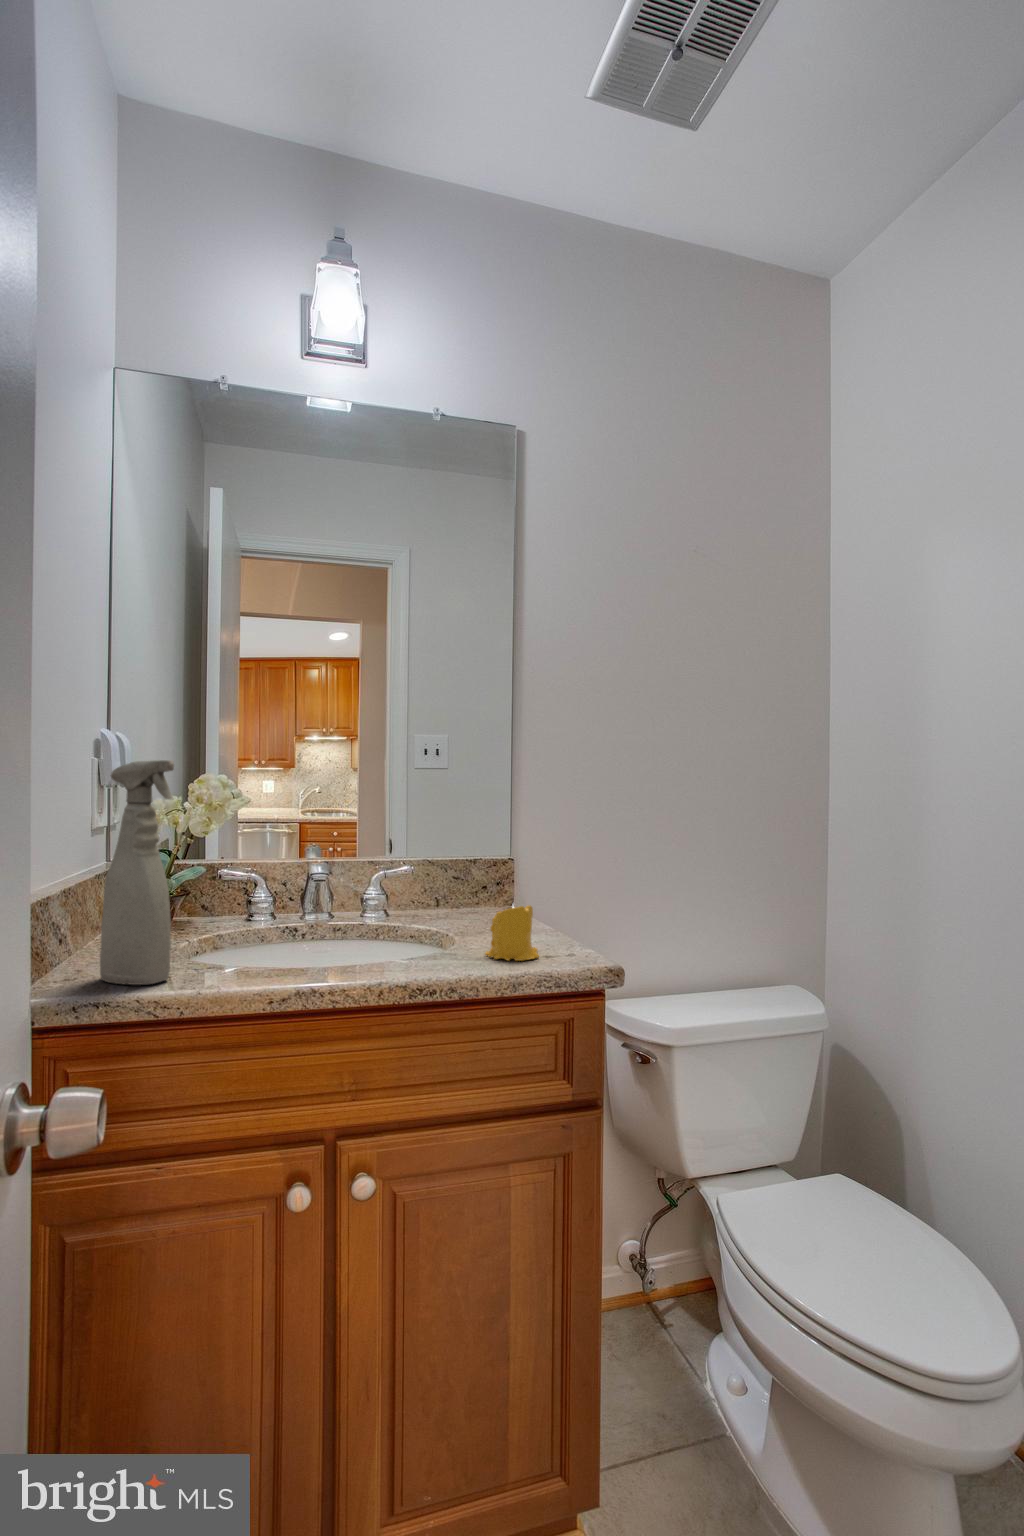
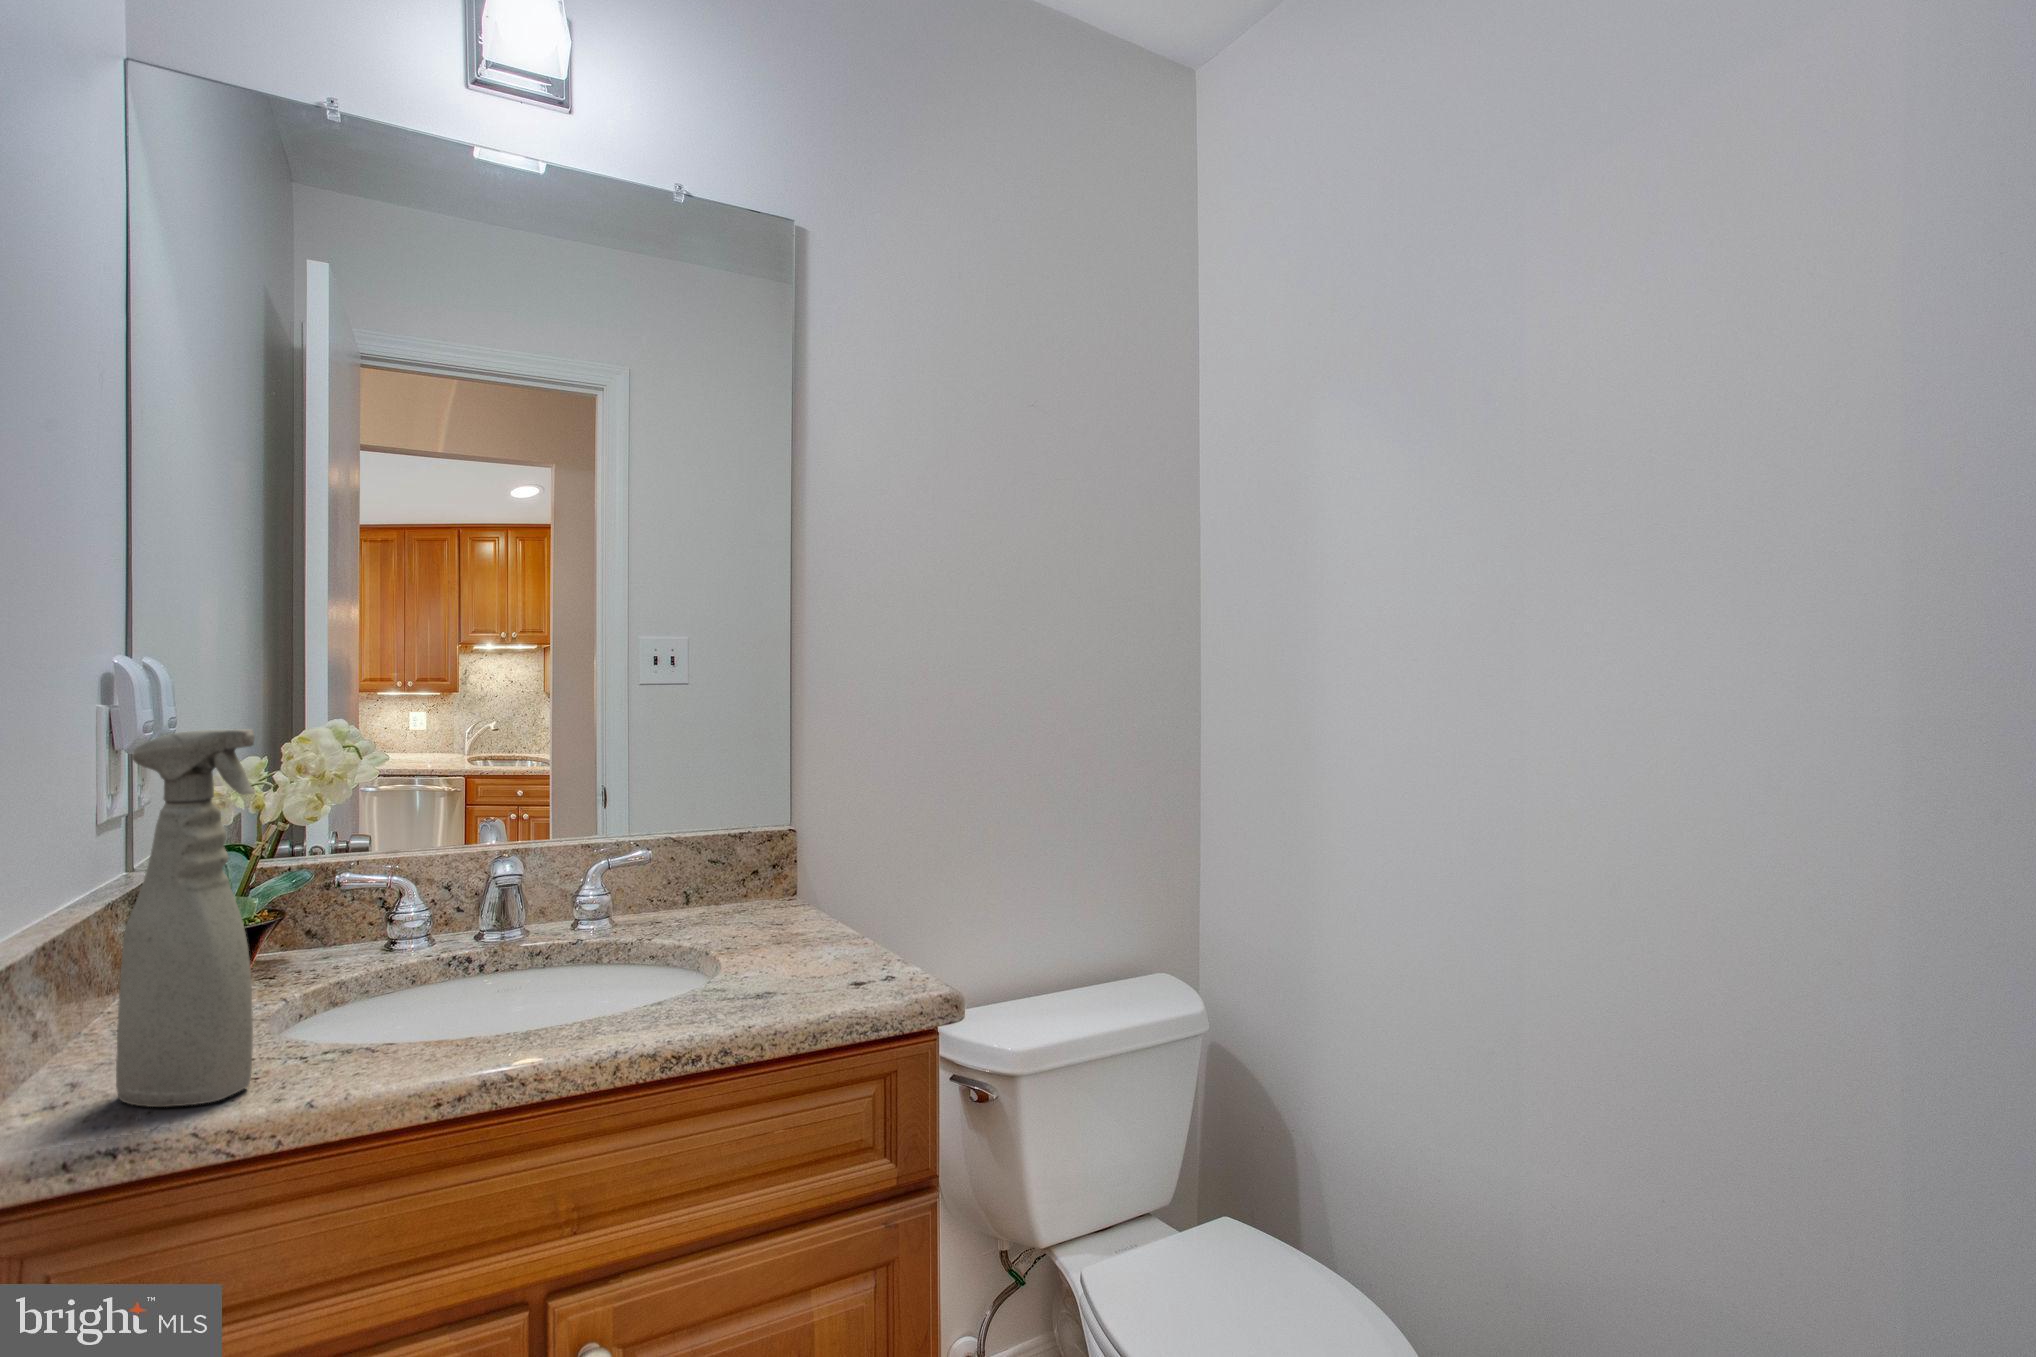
candle: present [485,905,539,961] -> none [768,903,847,991]

